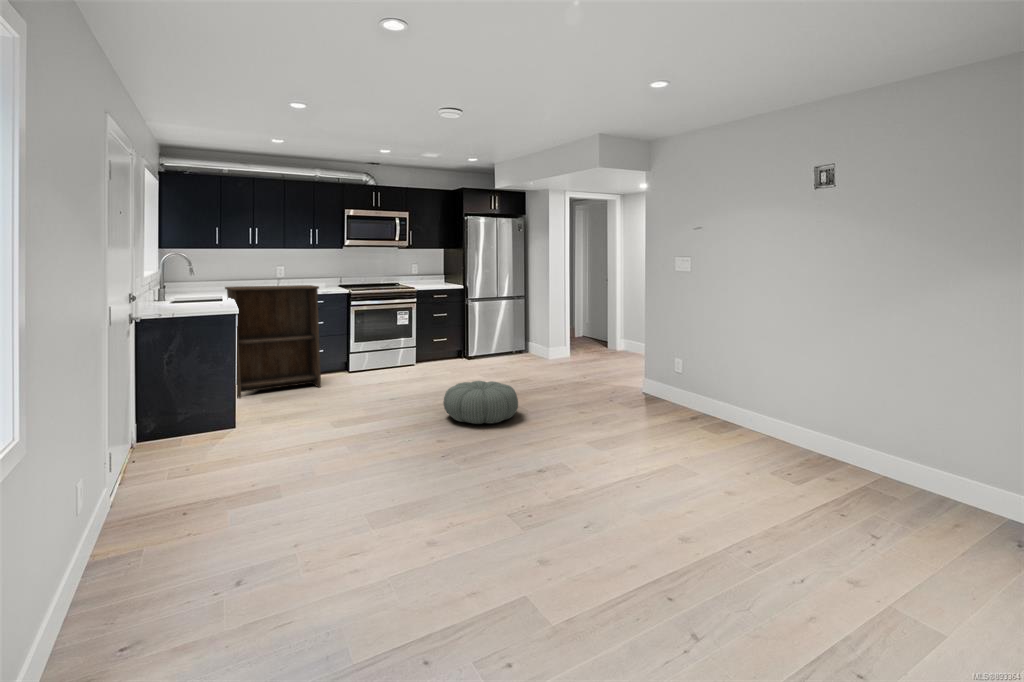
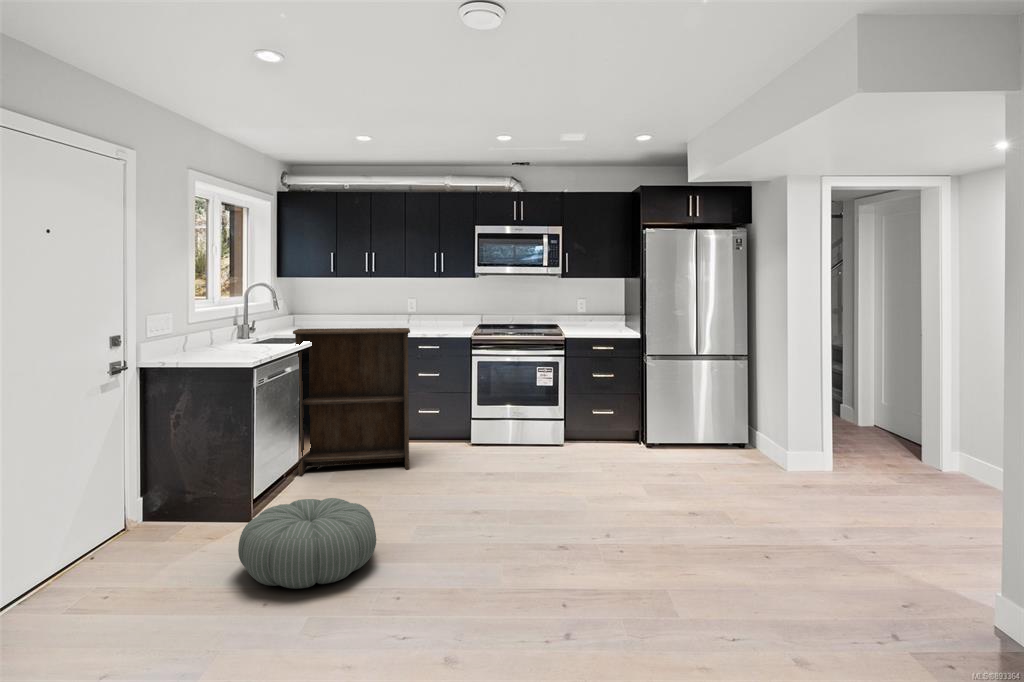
pouf: present [443,381,518,424] -> present [238,498,376,589]

